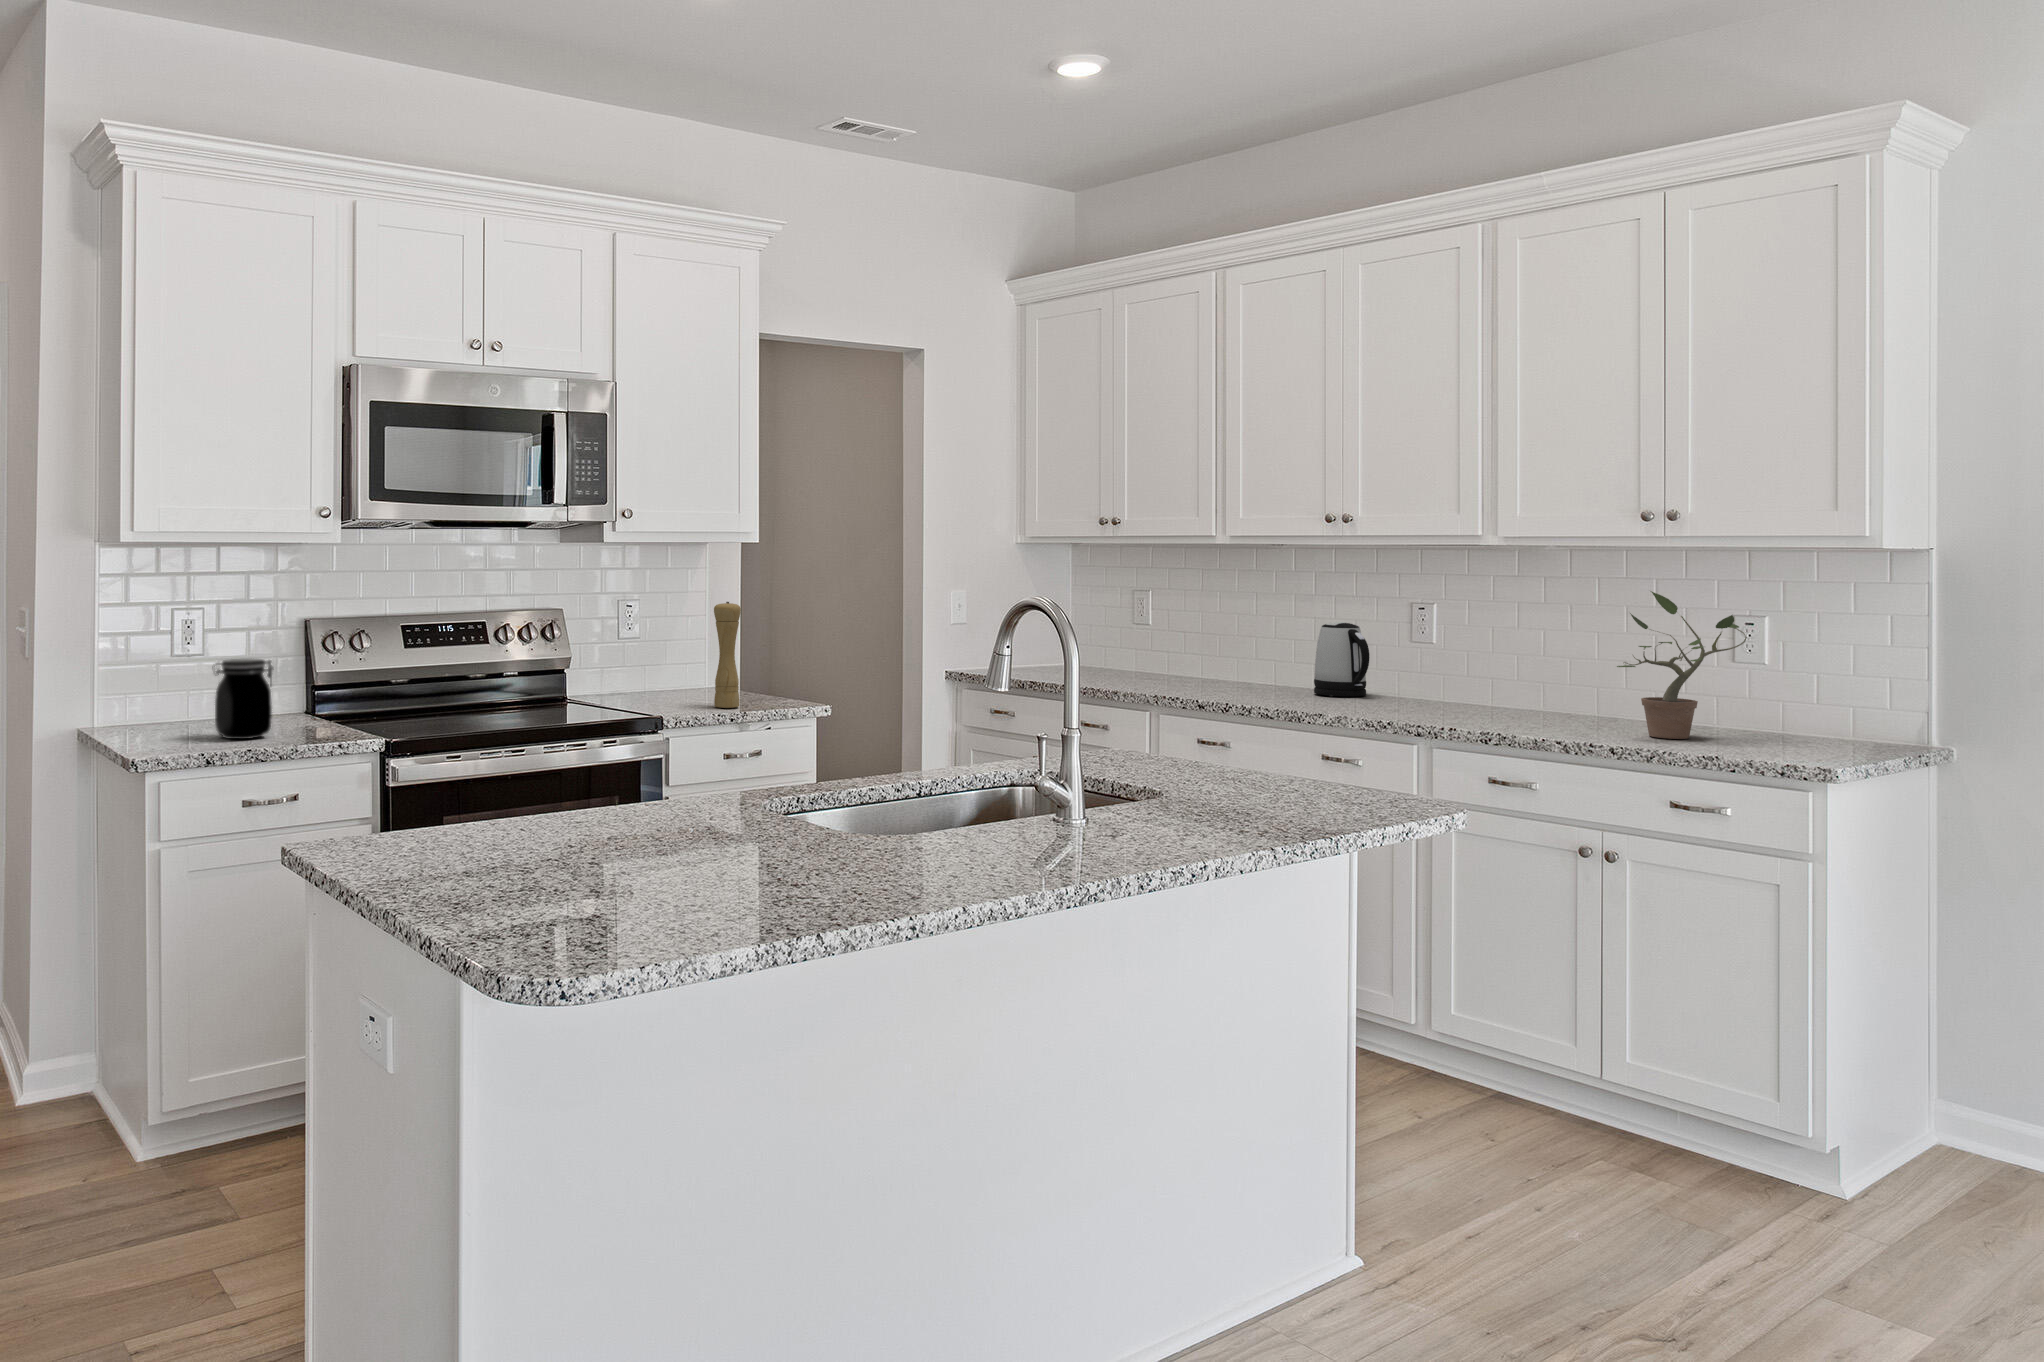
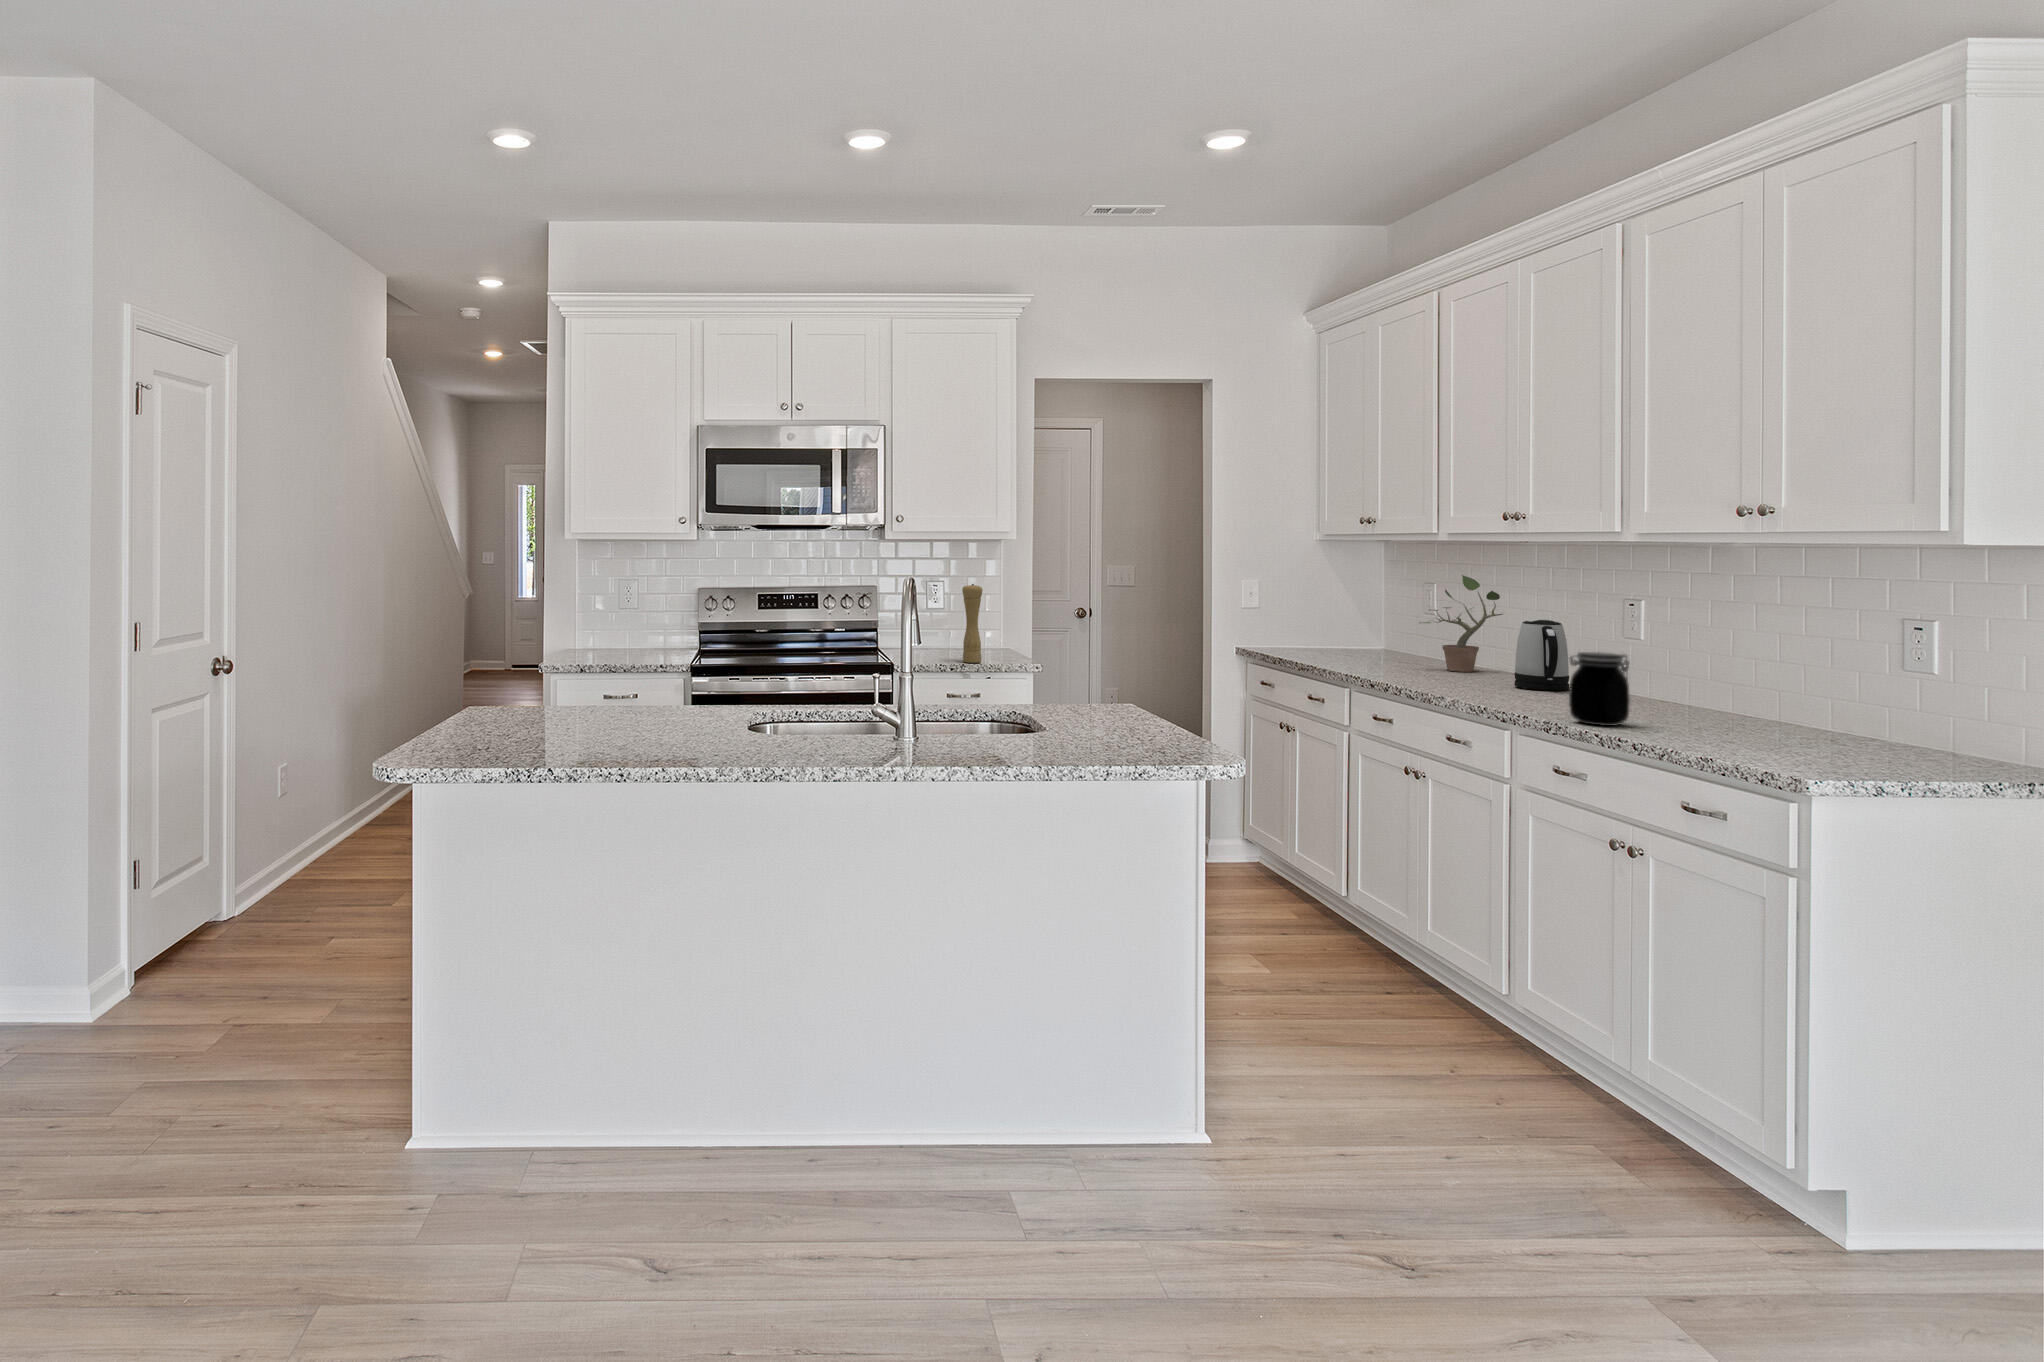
potted plant: present [1617,591,1747,739] -> present [1419,575,1503,672]
jar: present [212,659,274,739] -> present [1569,652,1630,726]

